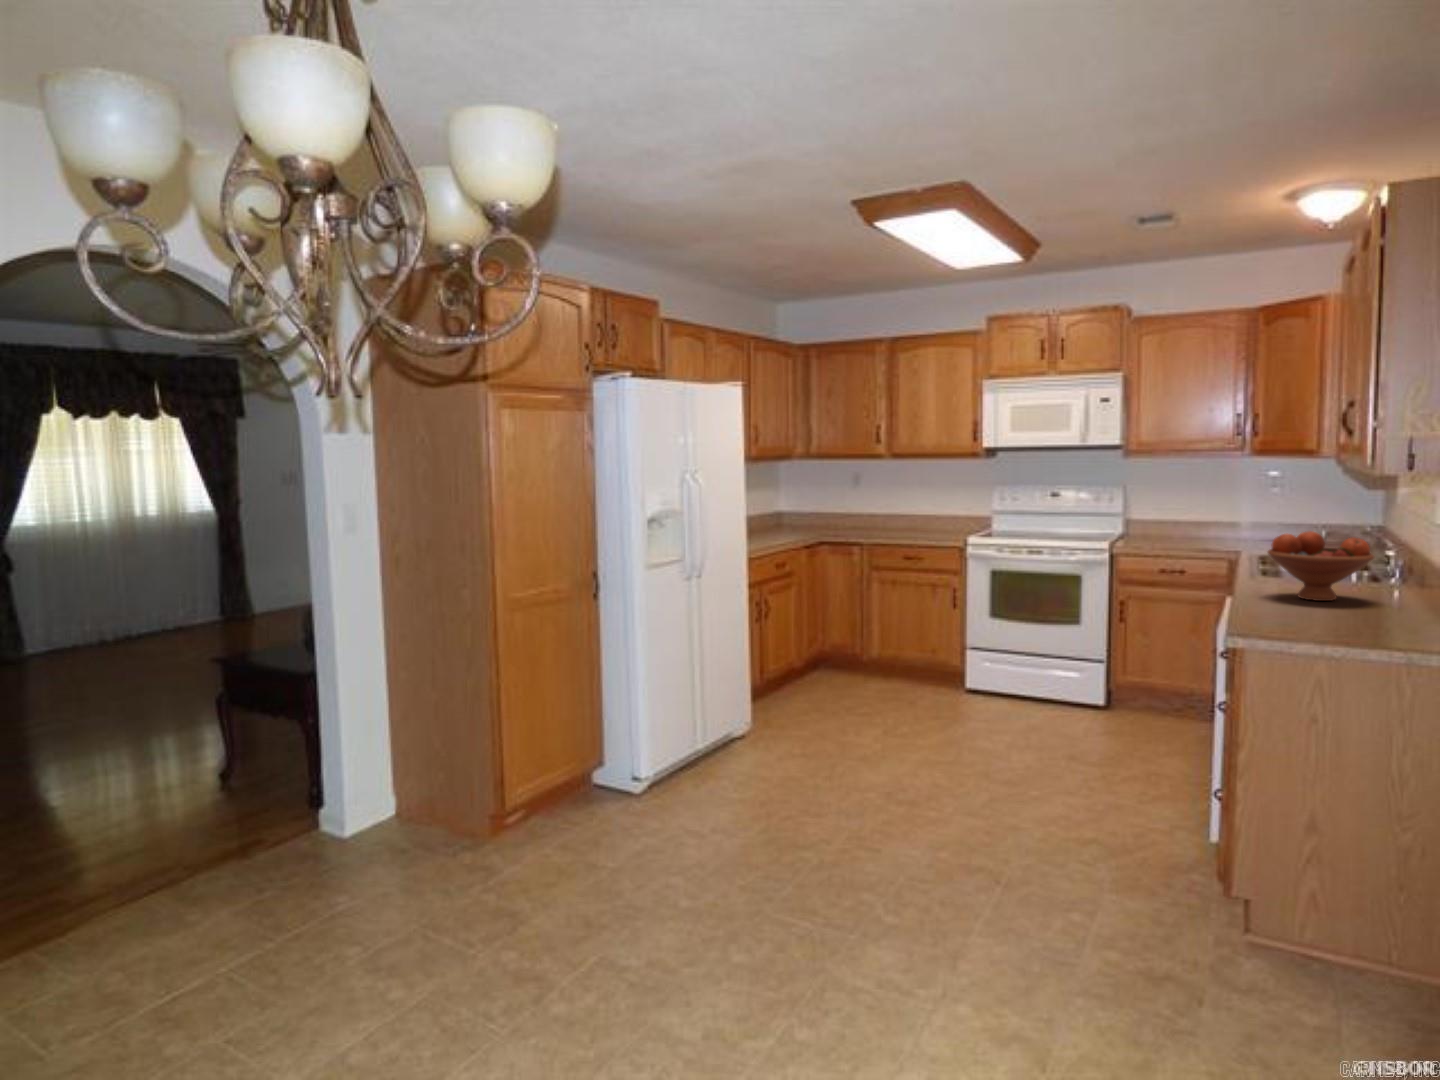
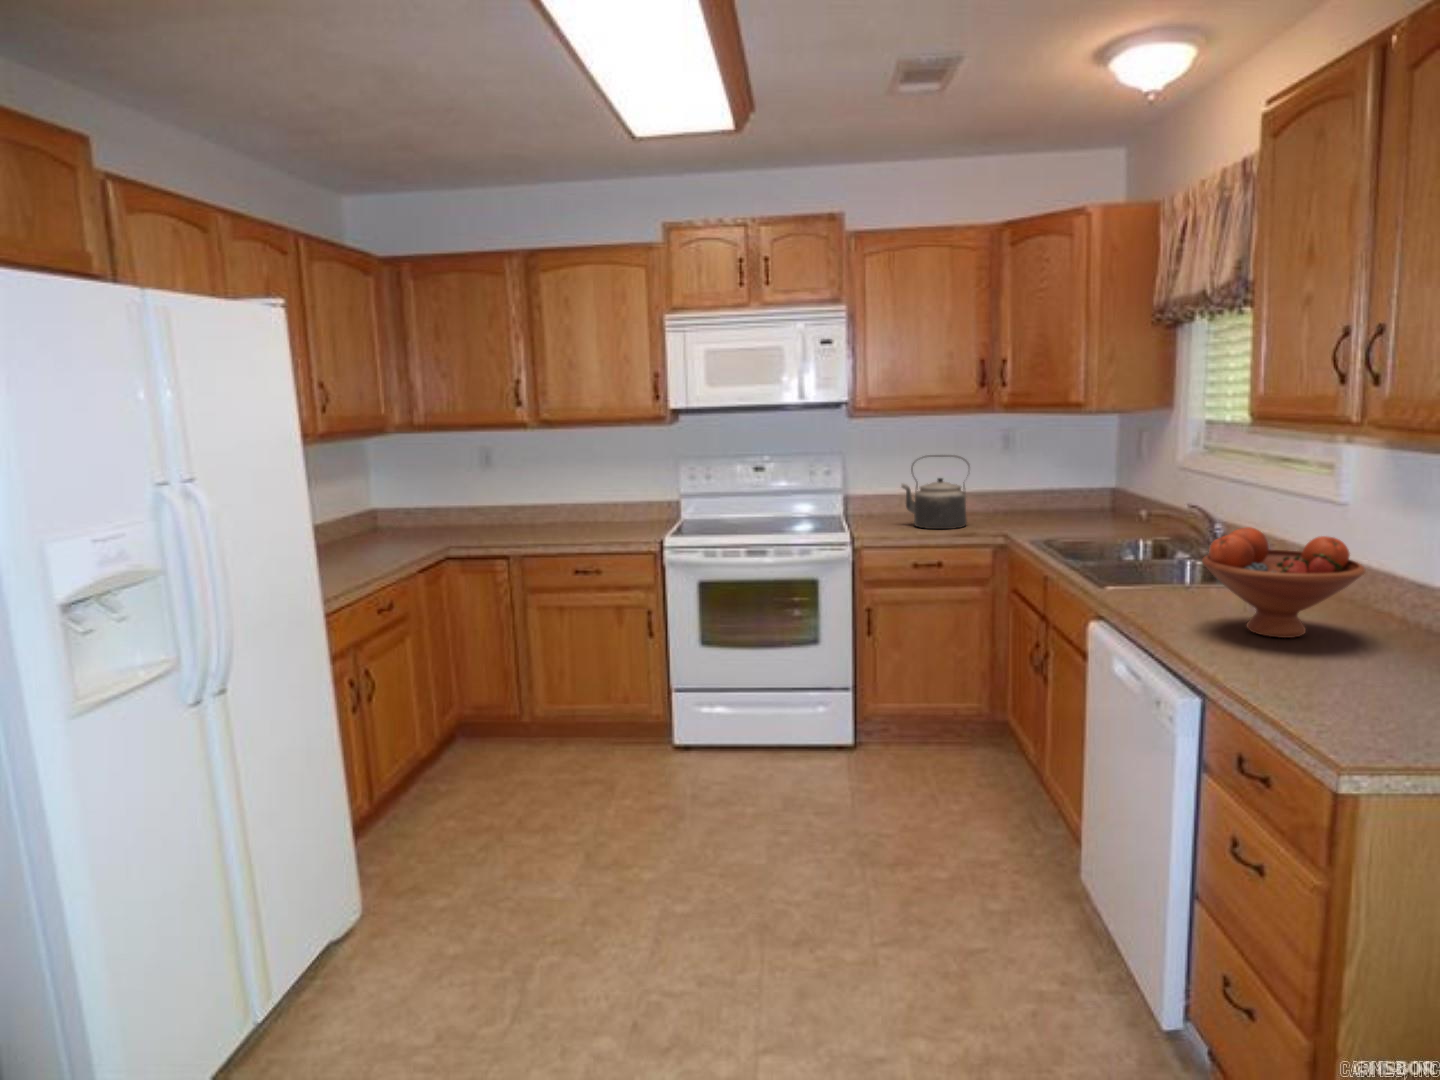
kettle: none [1165,488,1224,546] -> present [902,455,970,529]

